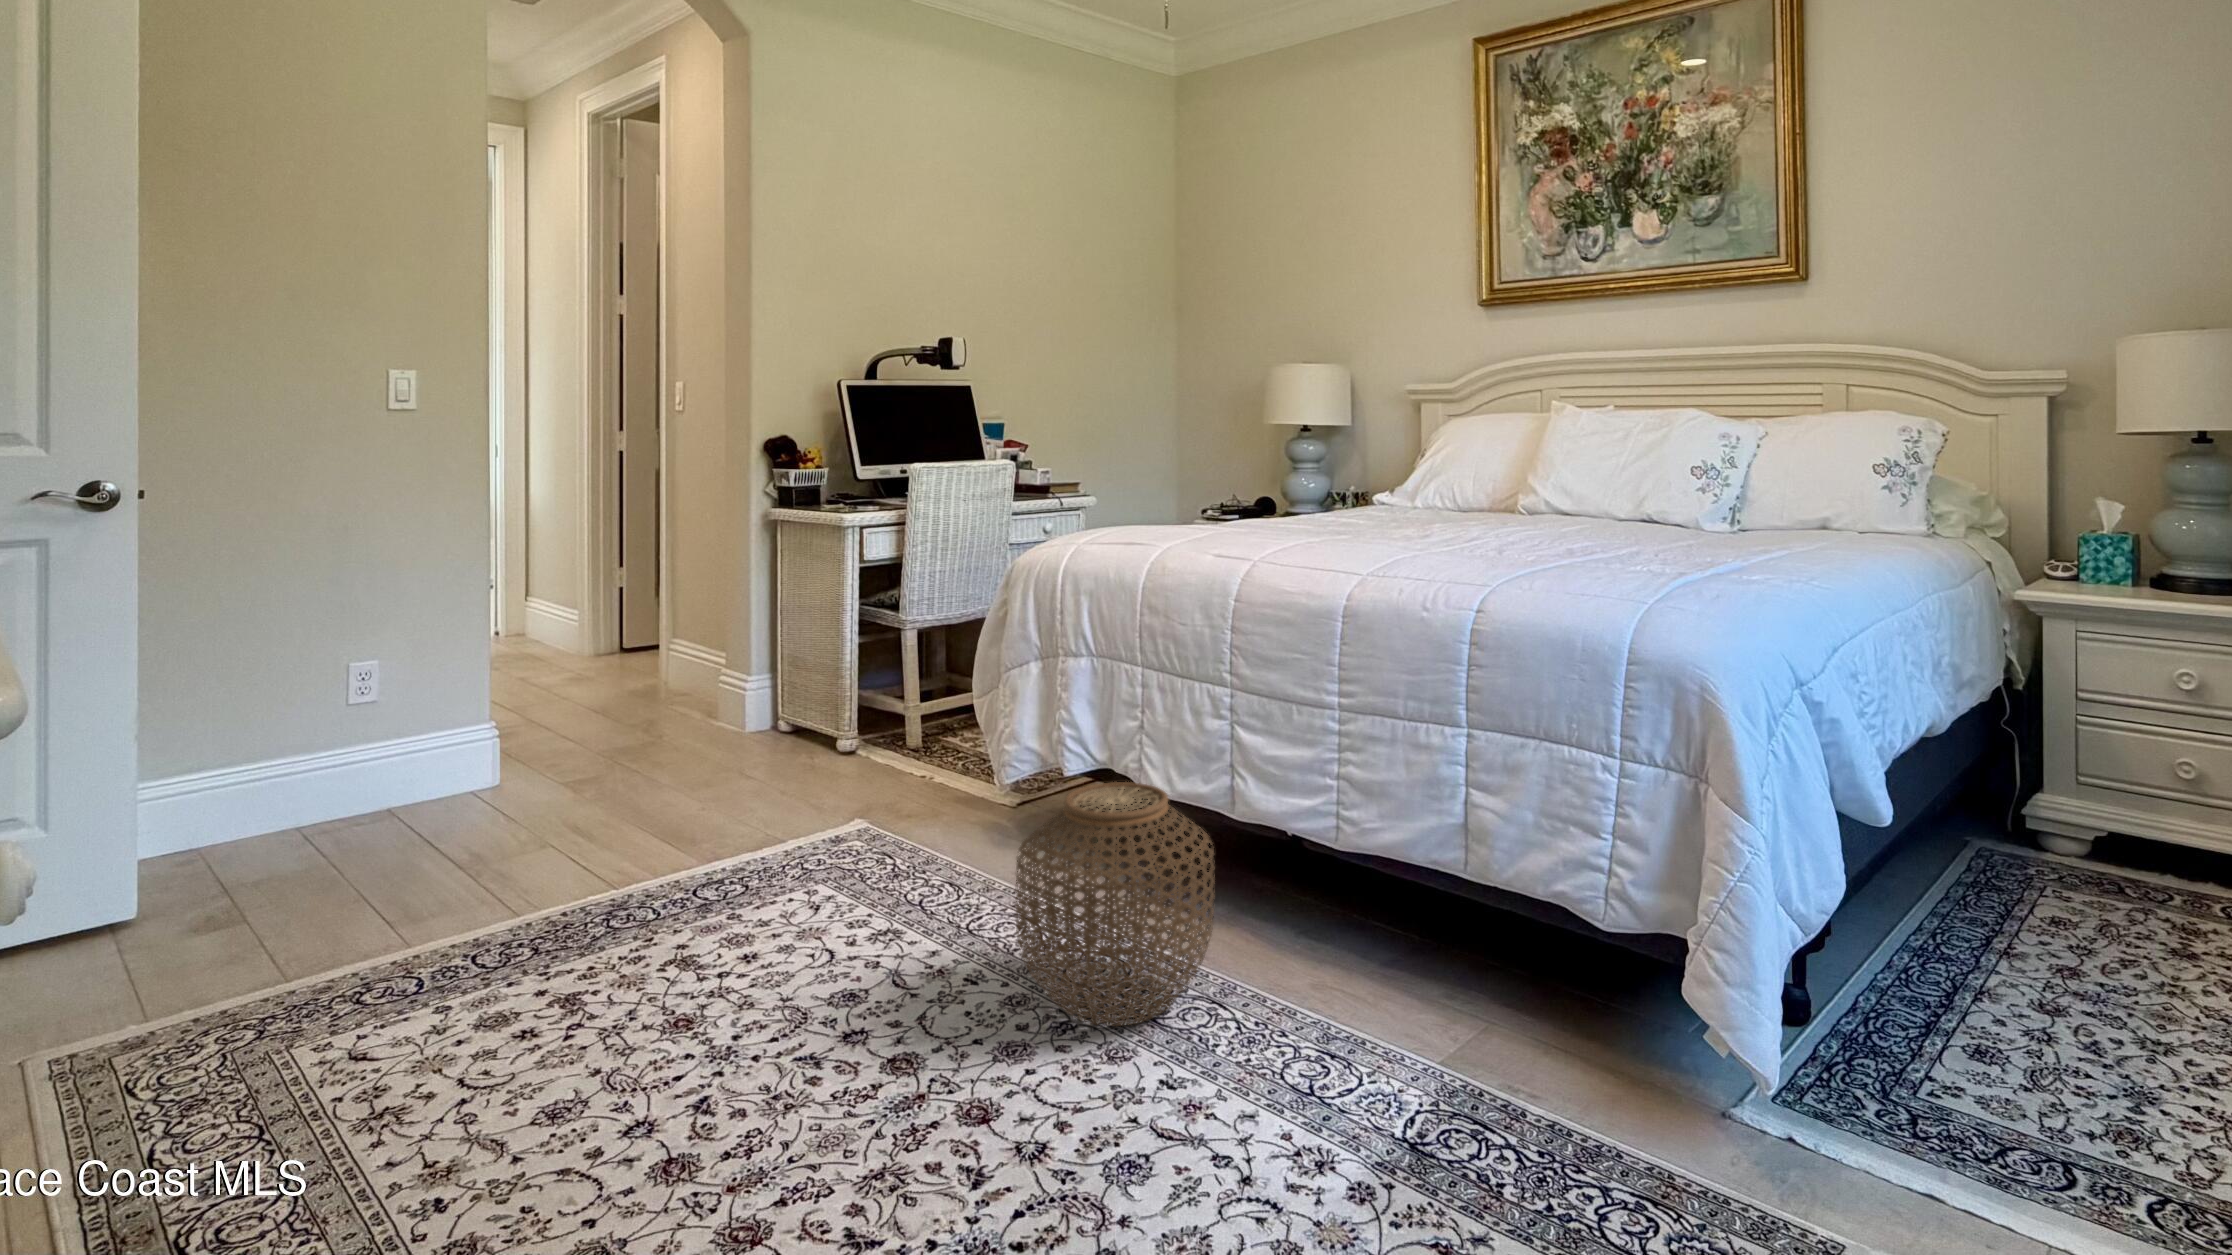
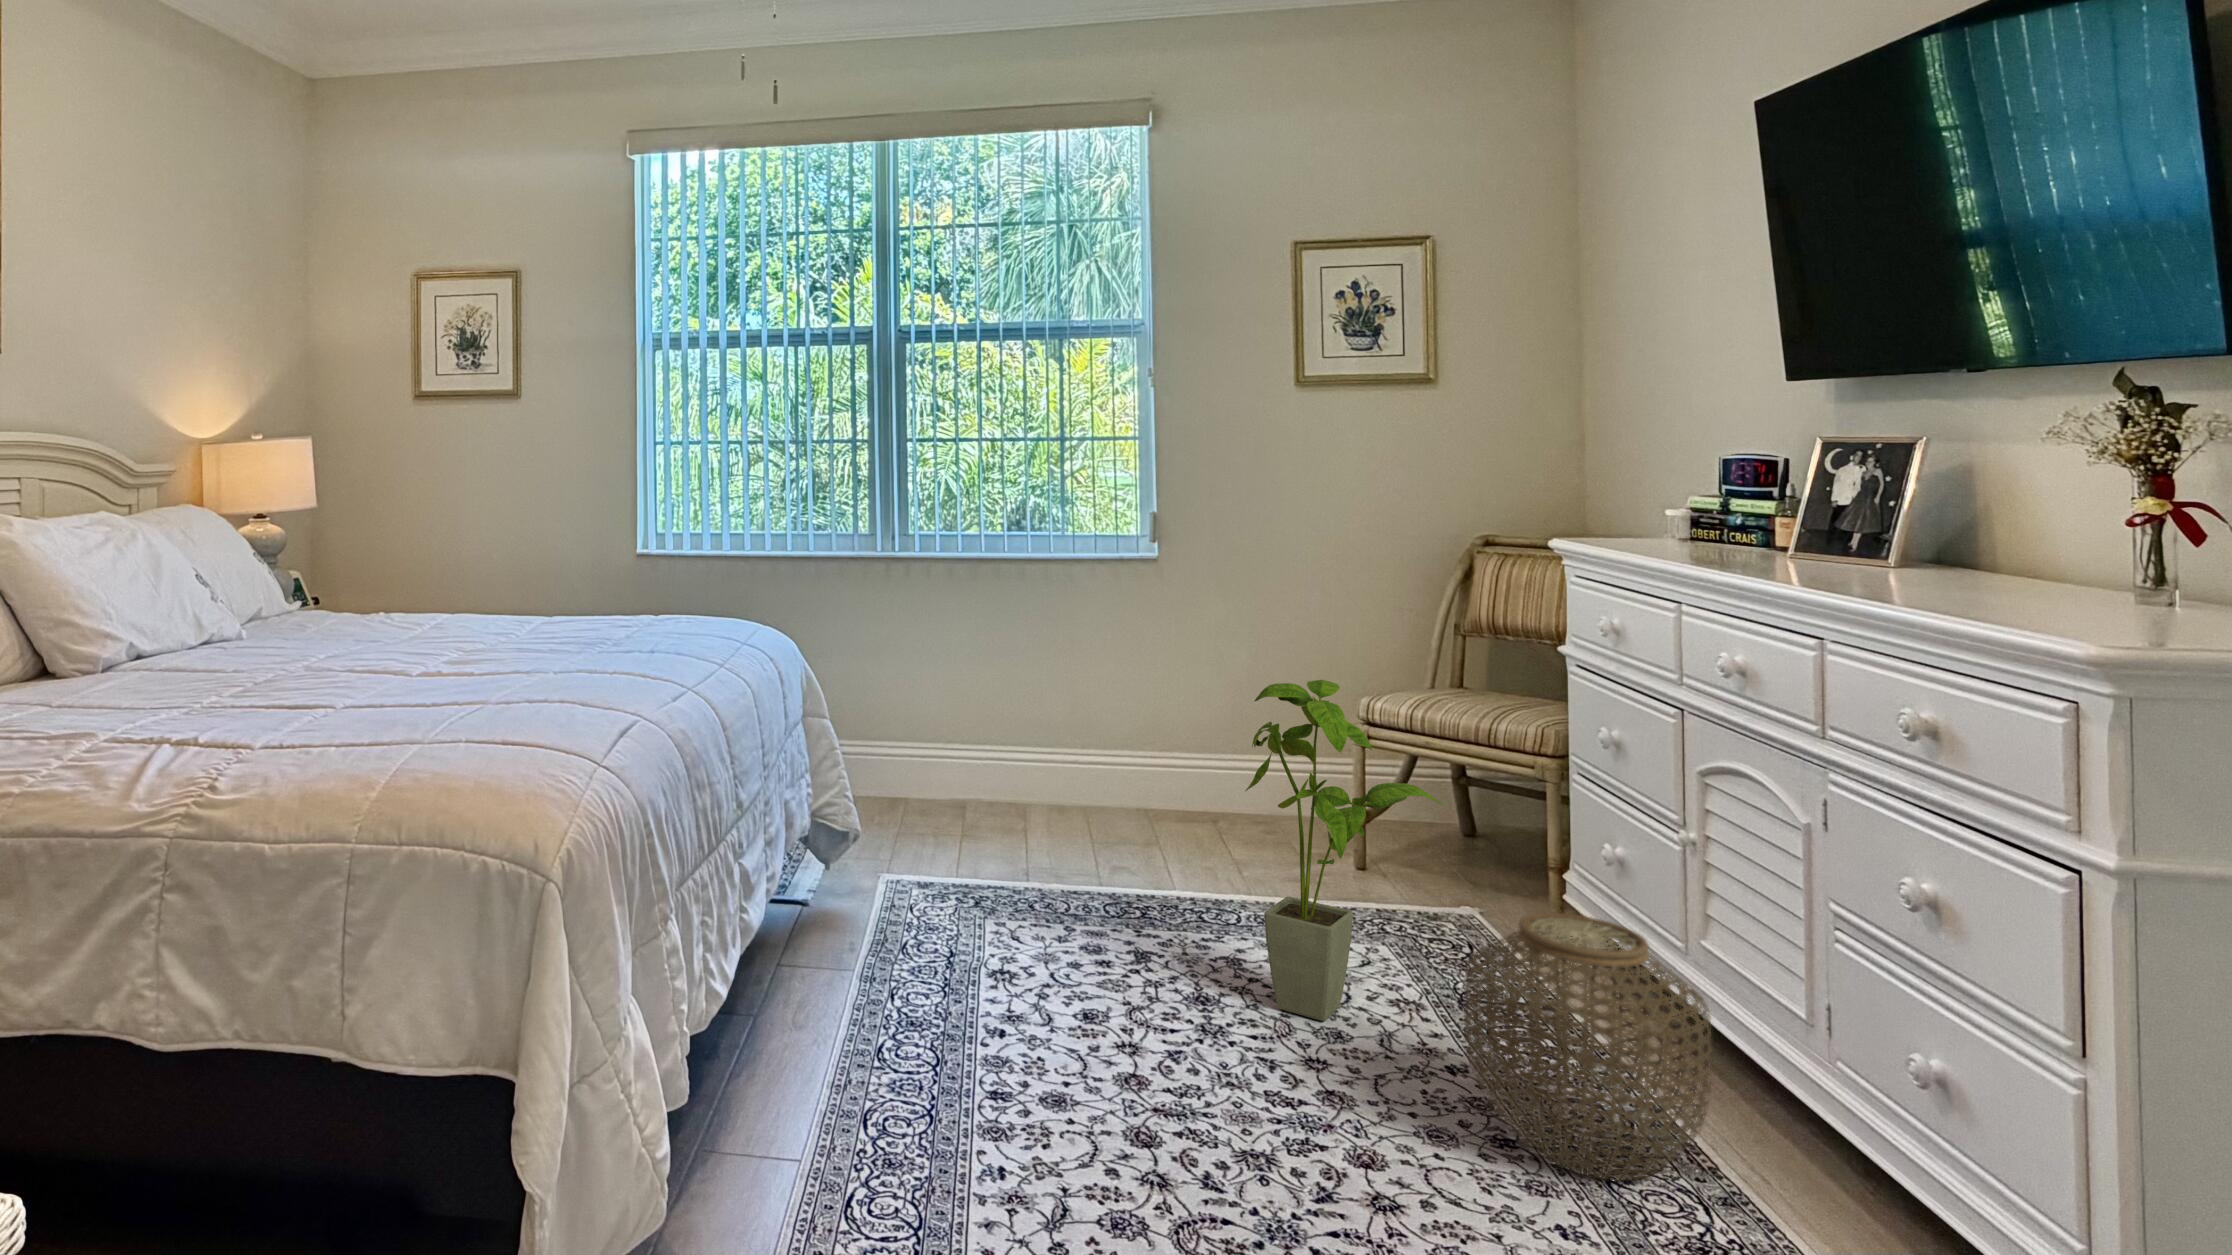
house plant: none [724,607,932,994] -> present [1245,680,1443,1021]

